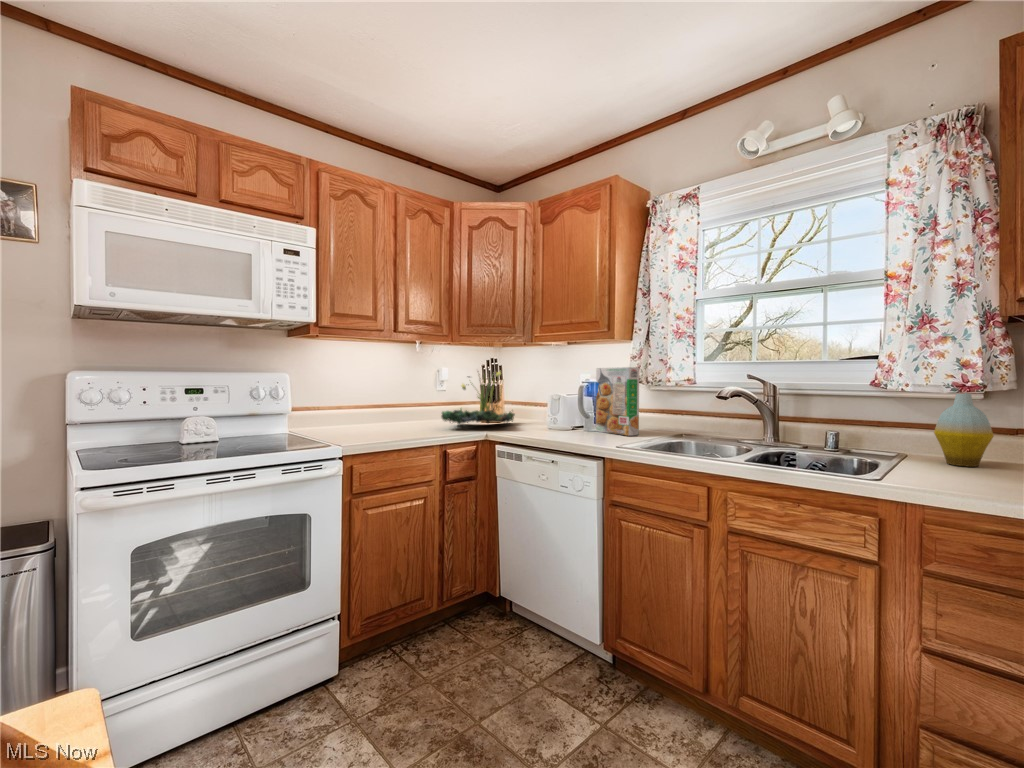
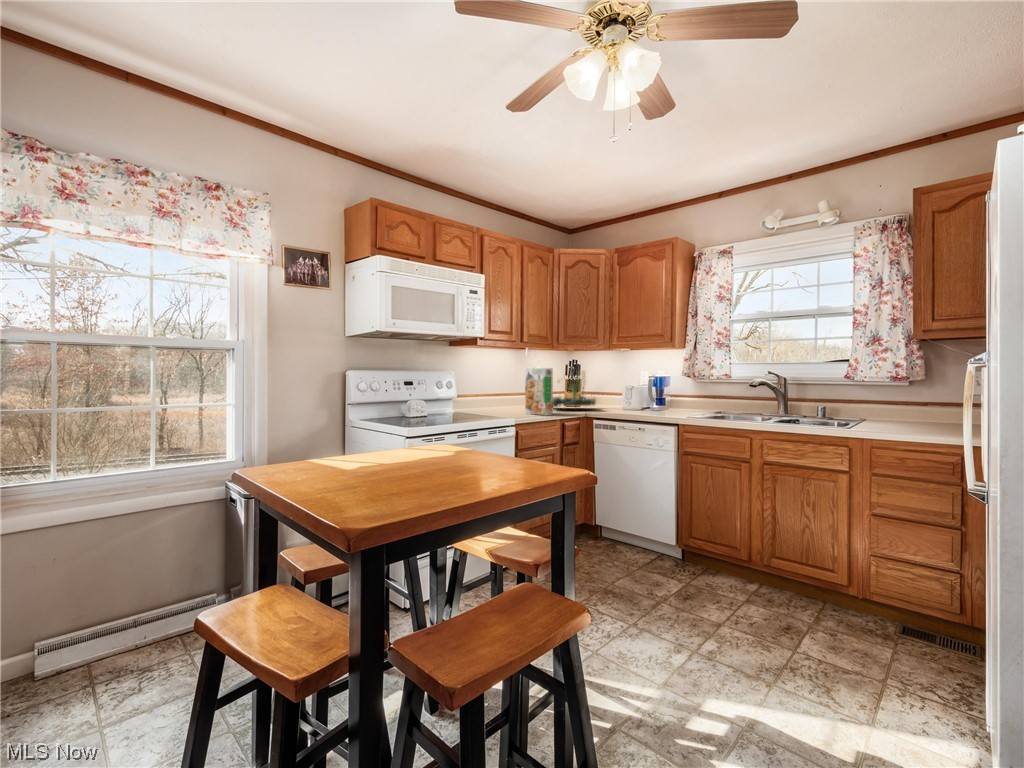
cereal box: present [596,367,639,436] -> present [525,368,553,416]
bottle: present [934,393,994,467] -> none [881,369,913,423]

